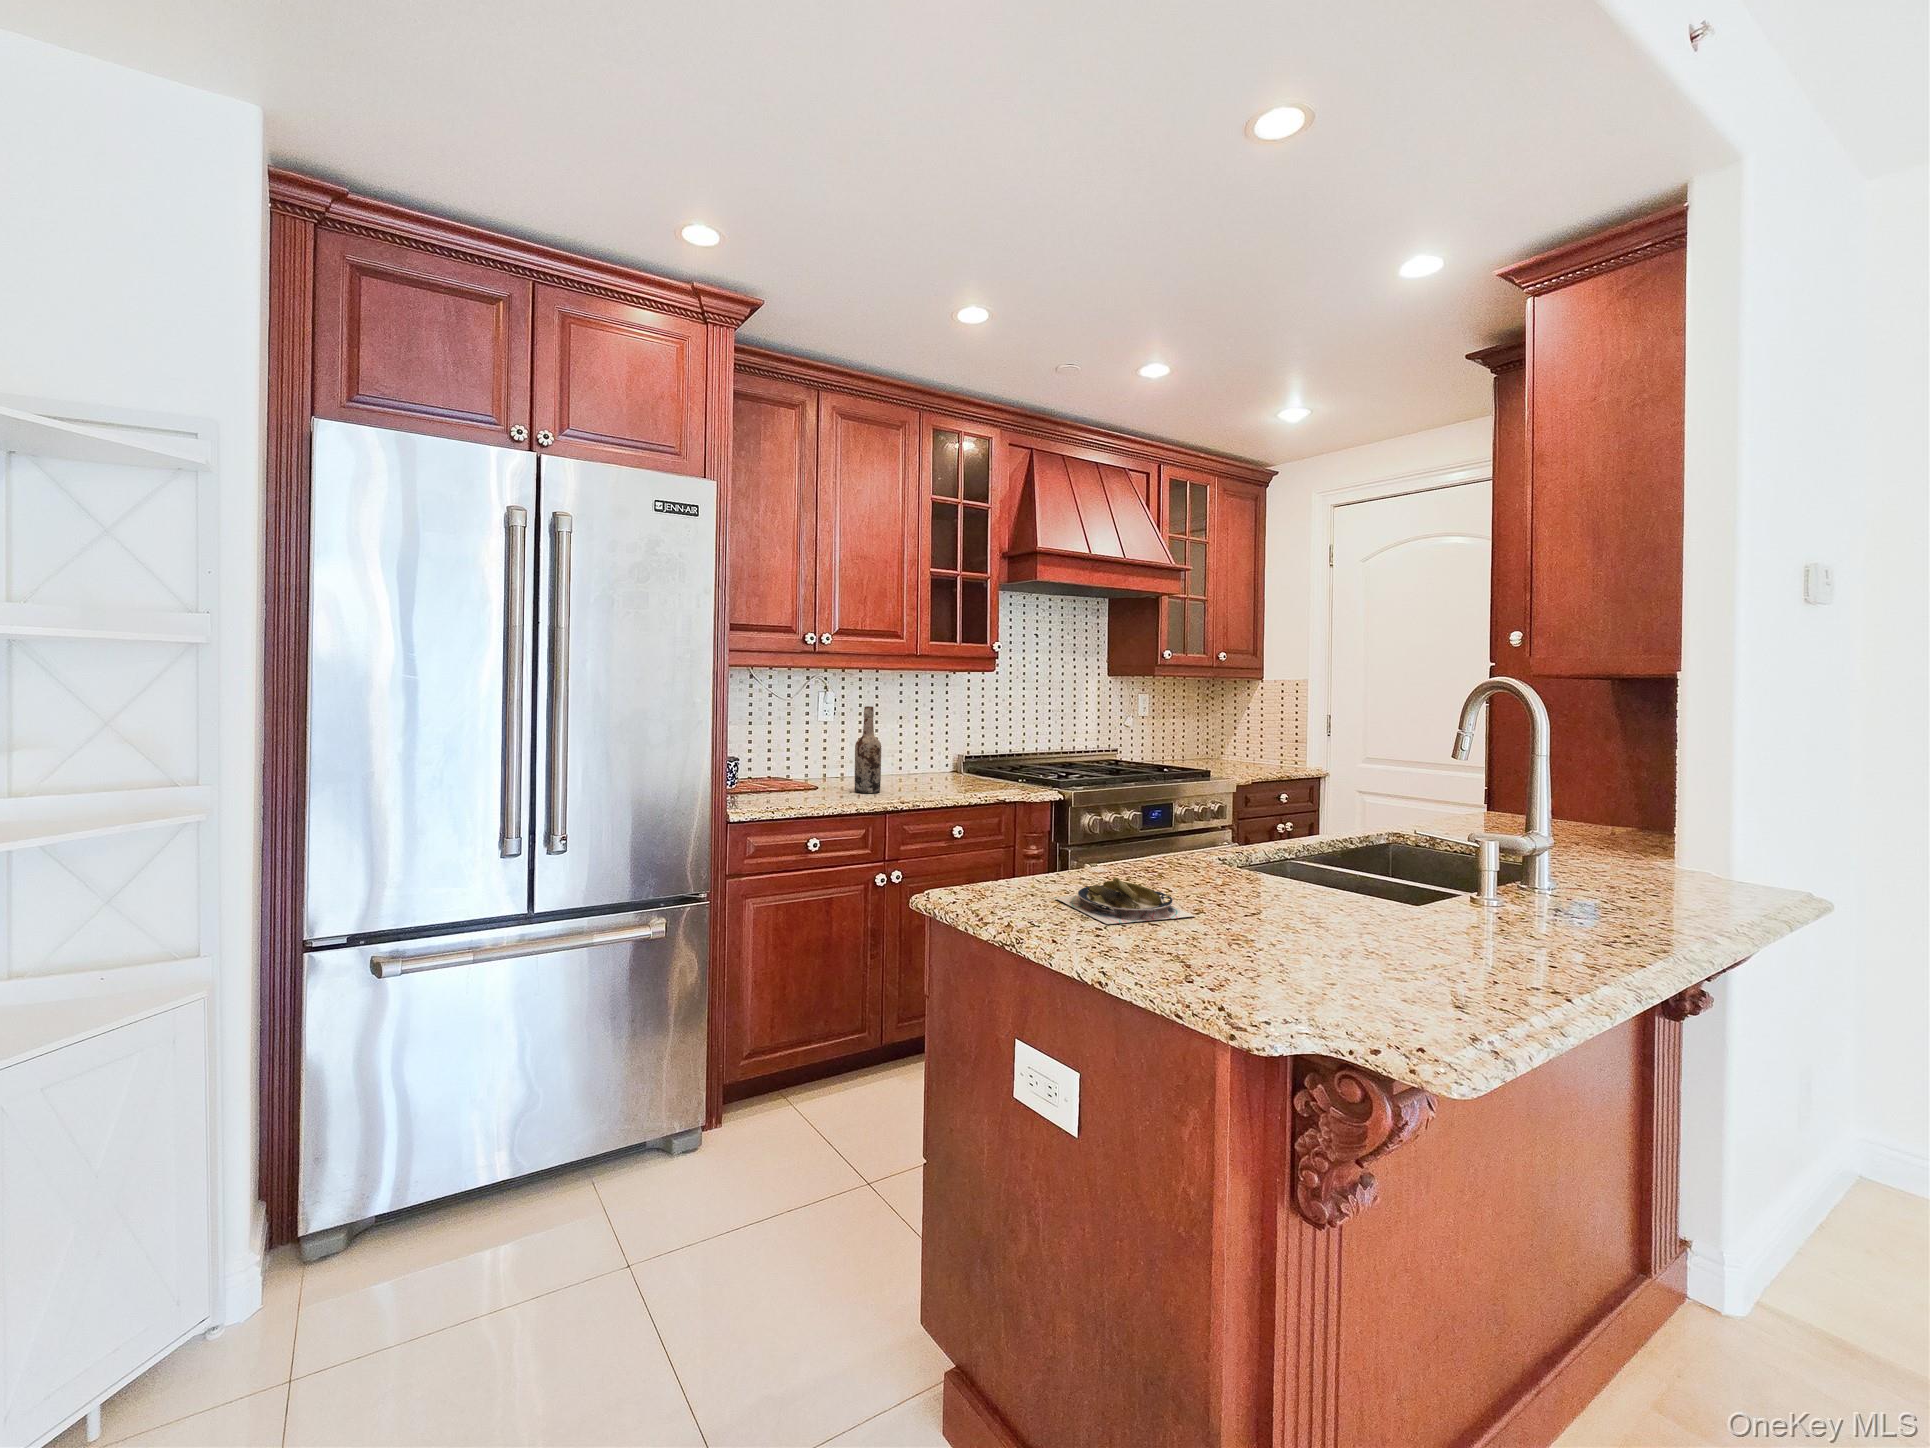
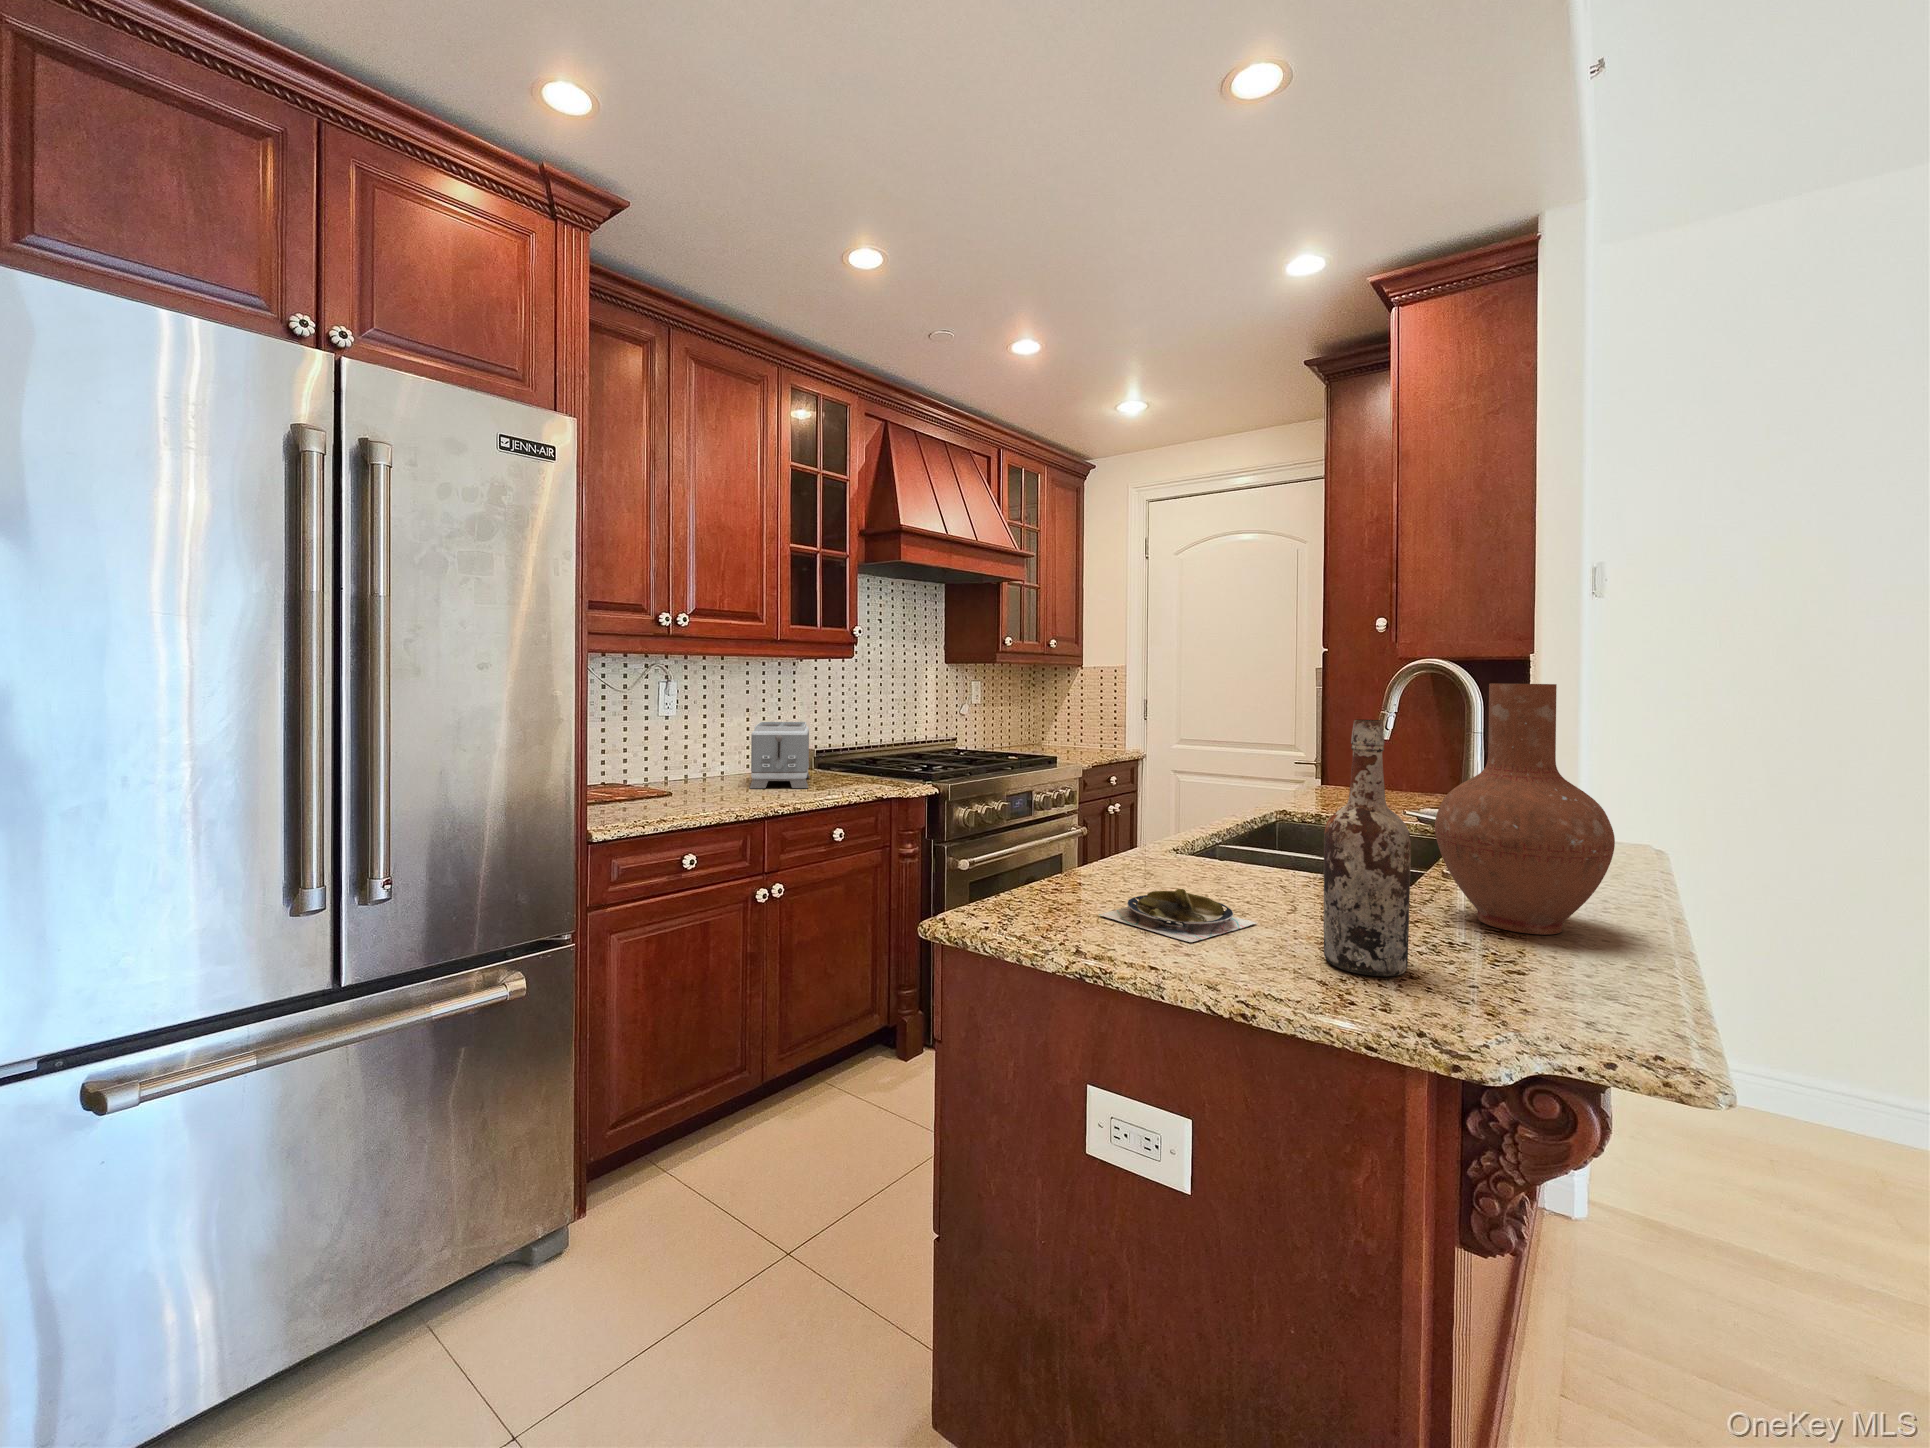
vase: none [1395,695,1576,952] -> present [1435,683,1615,935]
wine bottle: present [855,706,881,793] -> present [1323,720,1411,976]
toaster: none [890,728,953,788] -> present [750,722,810,788]

